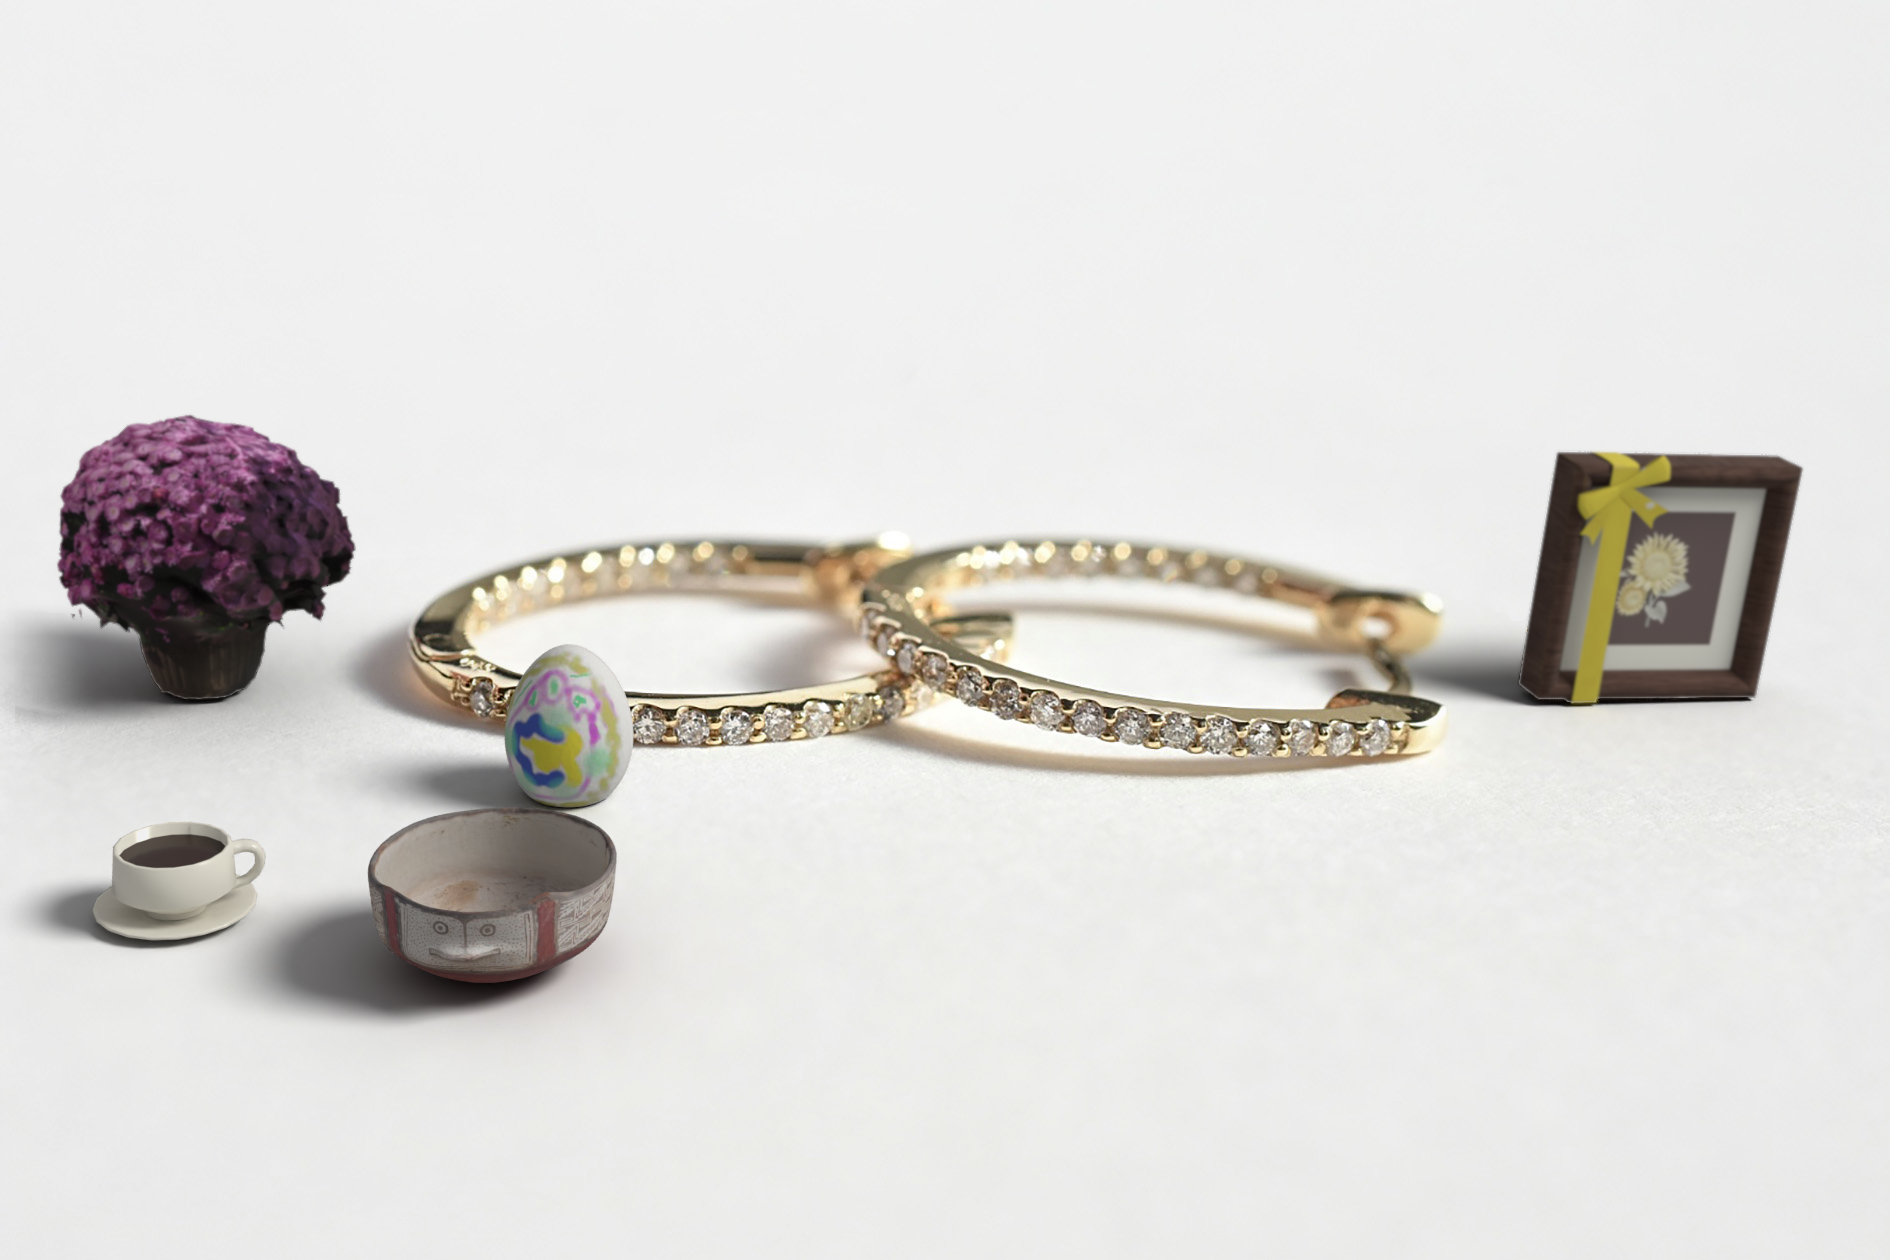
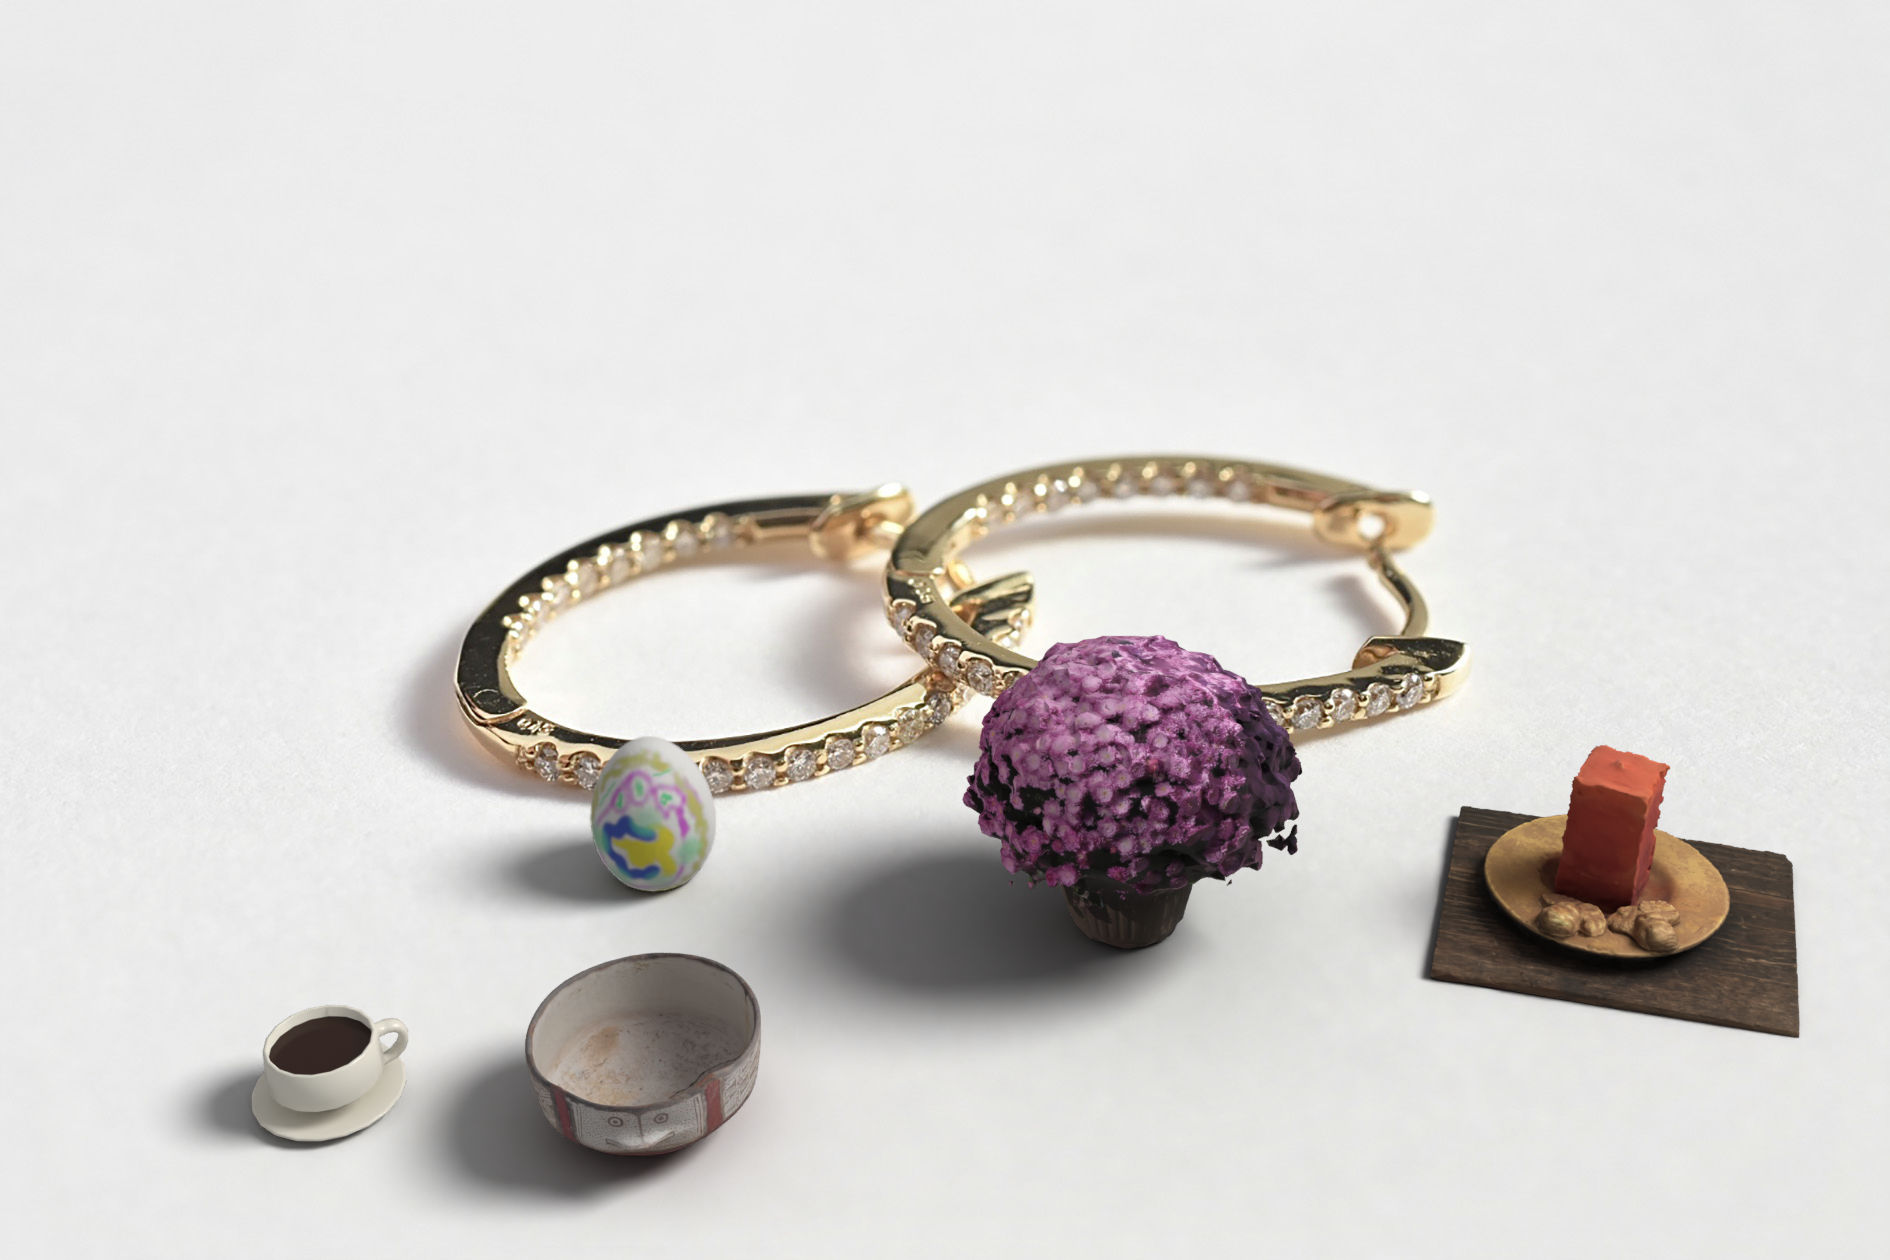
flower: present [57,415,356,699] -> present [962,635,1302,949]
picture frame: present [1518,452,1803,703] -> none [1519,337,1783,601]
candle: none [1338,742,1751,1045] -> present [1430,745,1800,1038]

